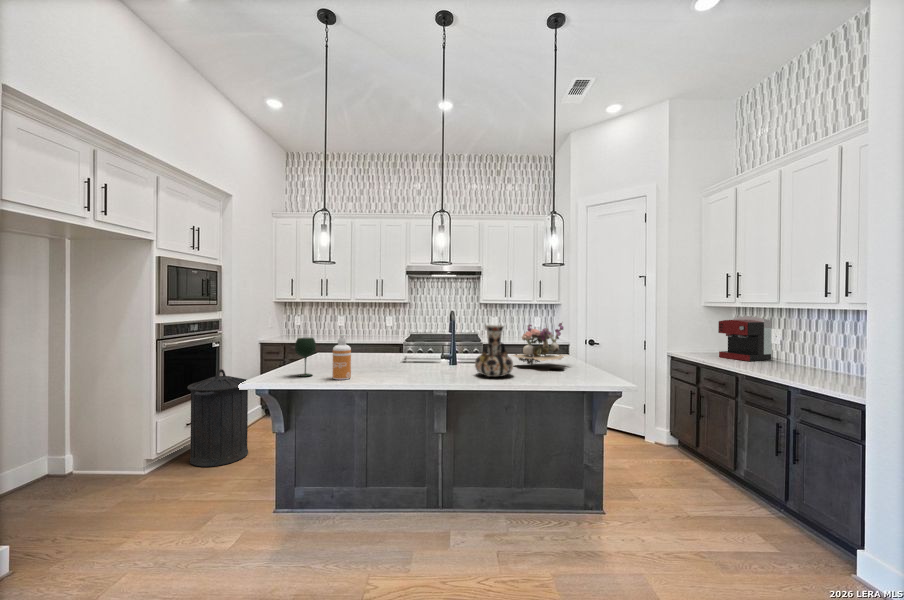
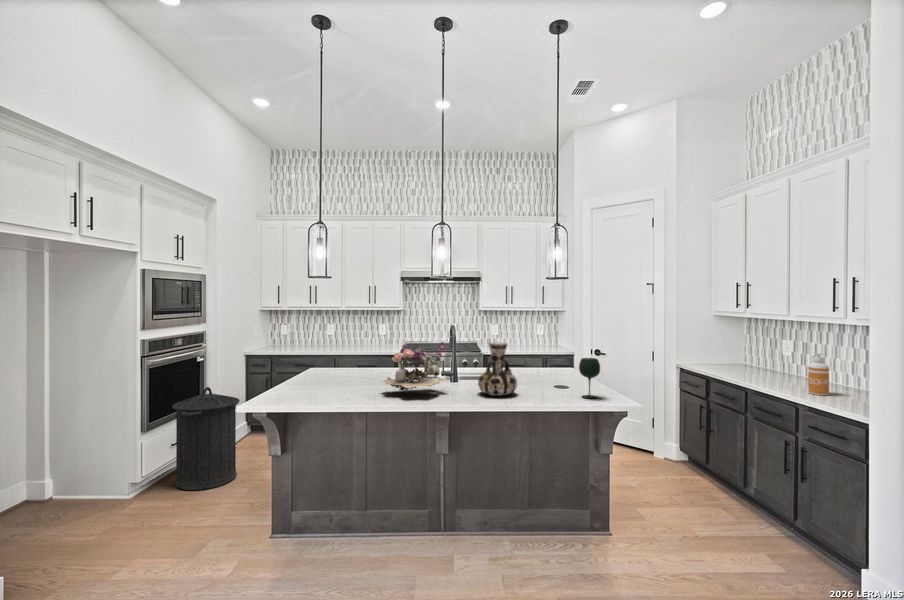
coffee maker: present [718,316,771,361] -> none [729,328,783,375]
flower arrangement: present [513,323,568,365] -> present [383,341,448,392]
soap dispenser: present [333,334,351,380] -> present [808,353,829,395]
wine glass: present [295,337,316,377] -> present [579,358,600,398]

